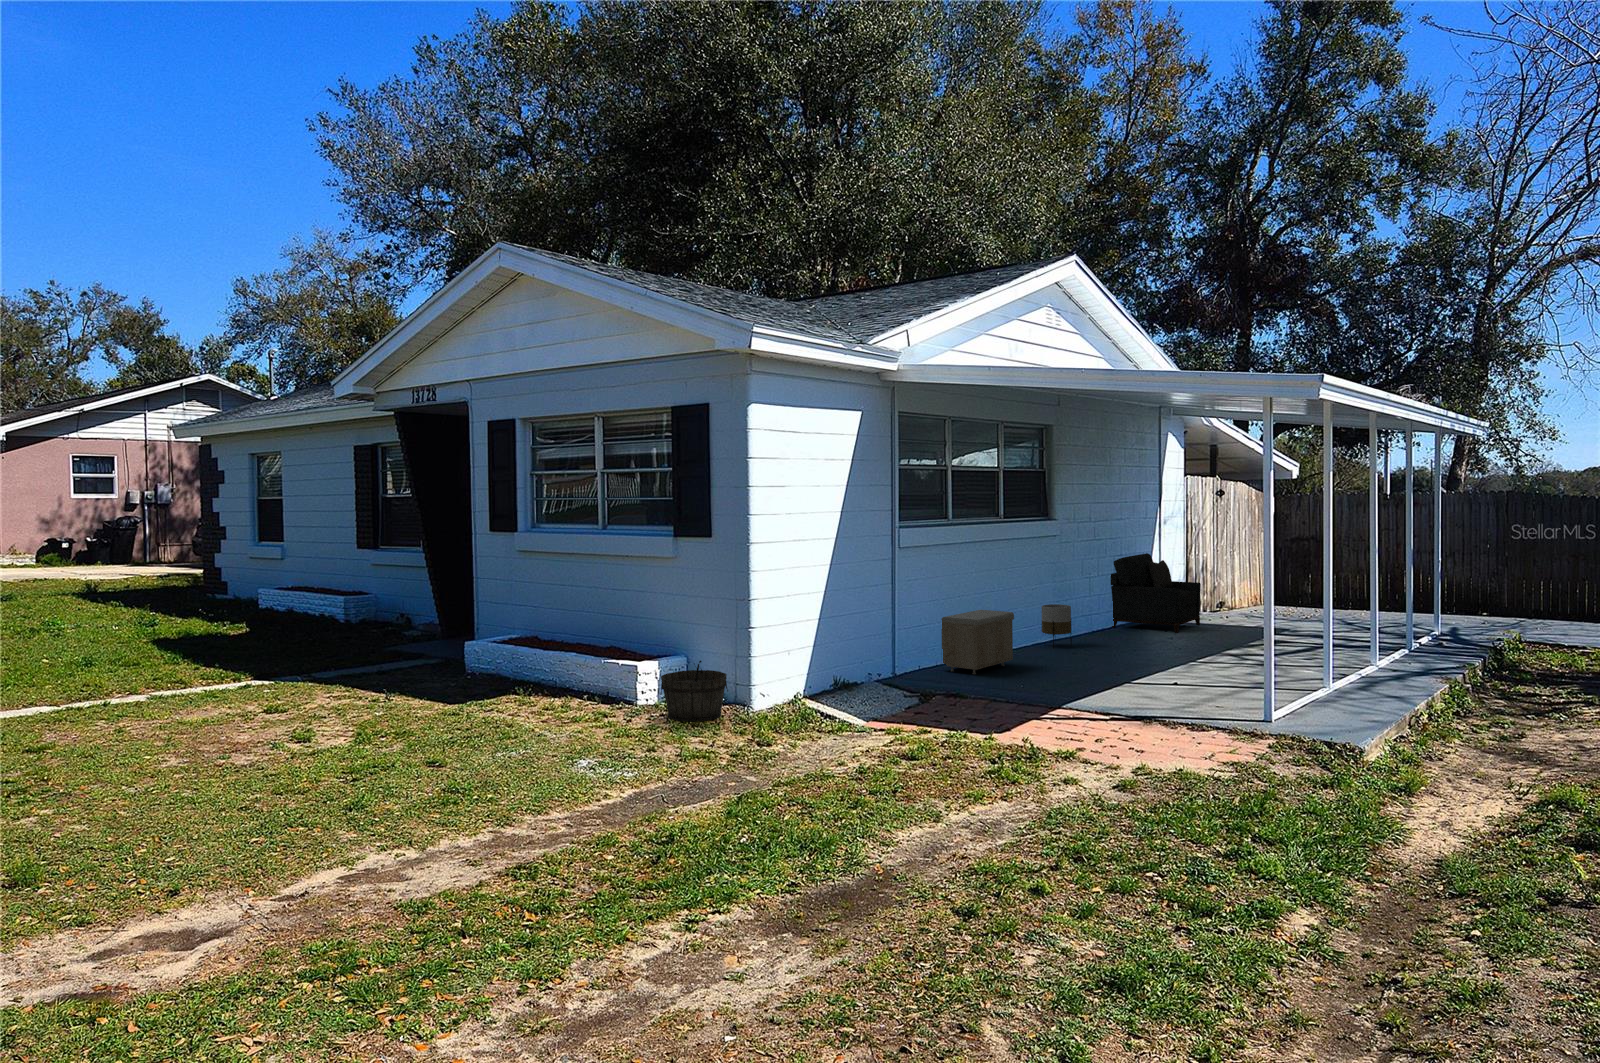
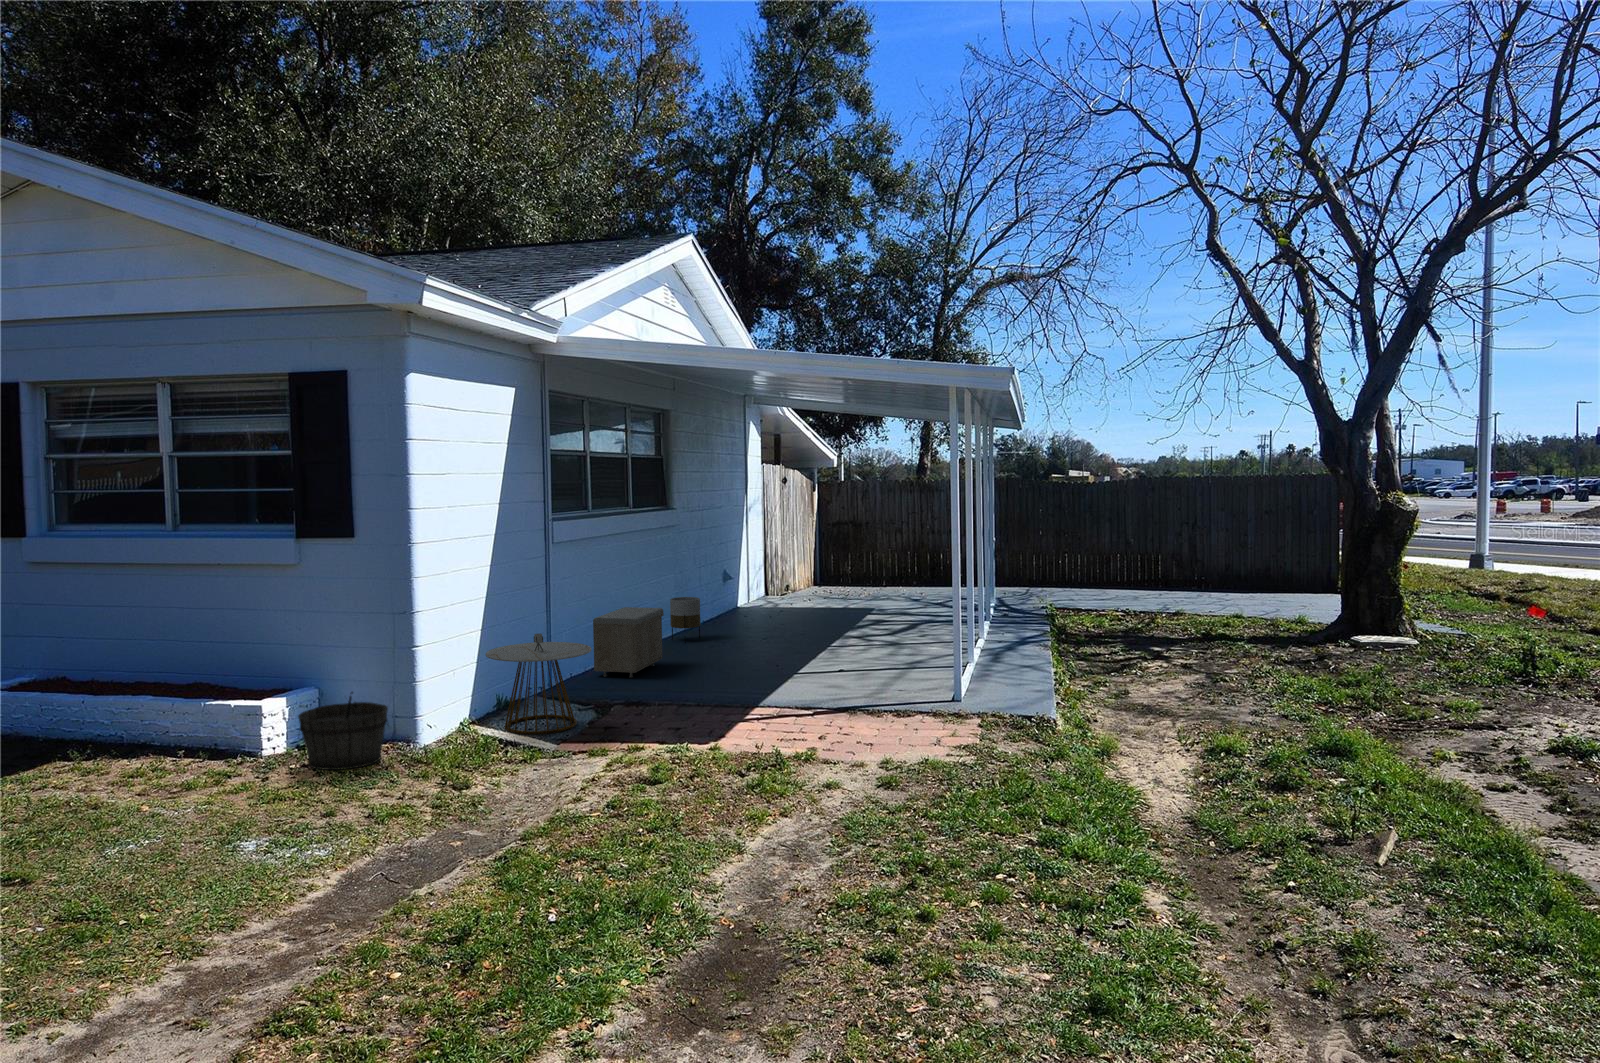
armchair: present [1111,553,1201,633] -> none [718,541,797,619]
side table: none [814,625,904,712] -> present [485,634,592,735]

